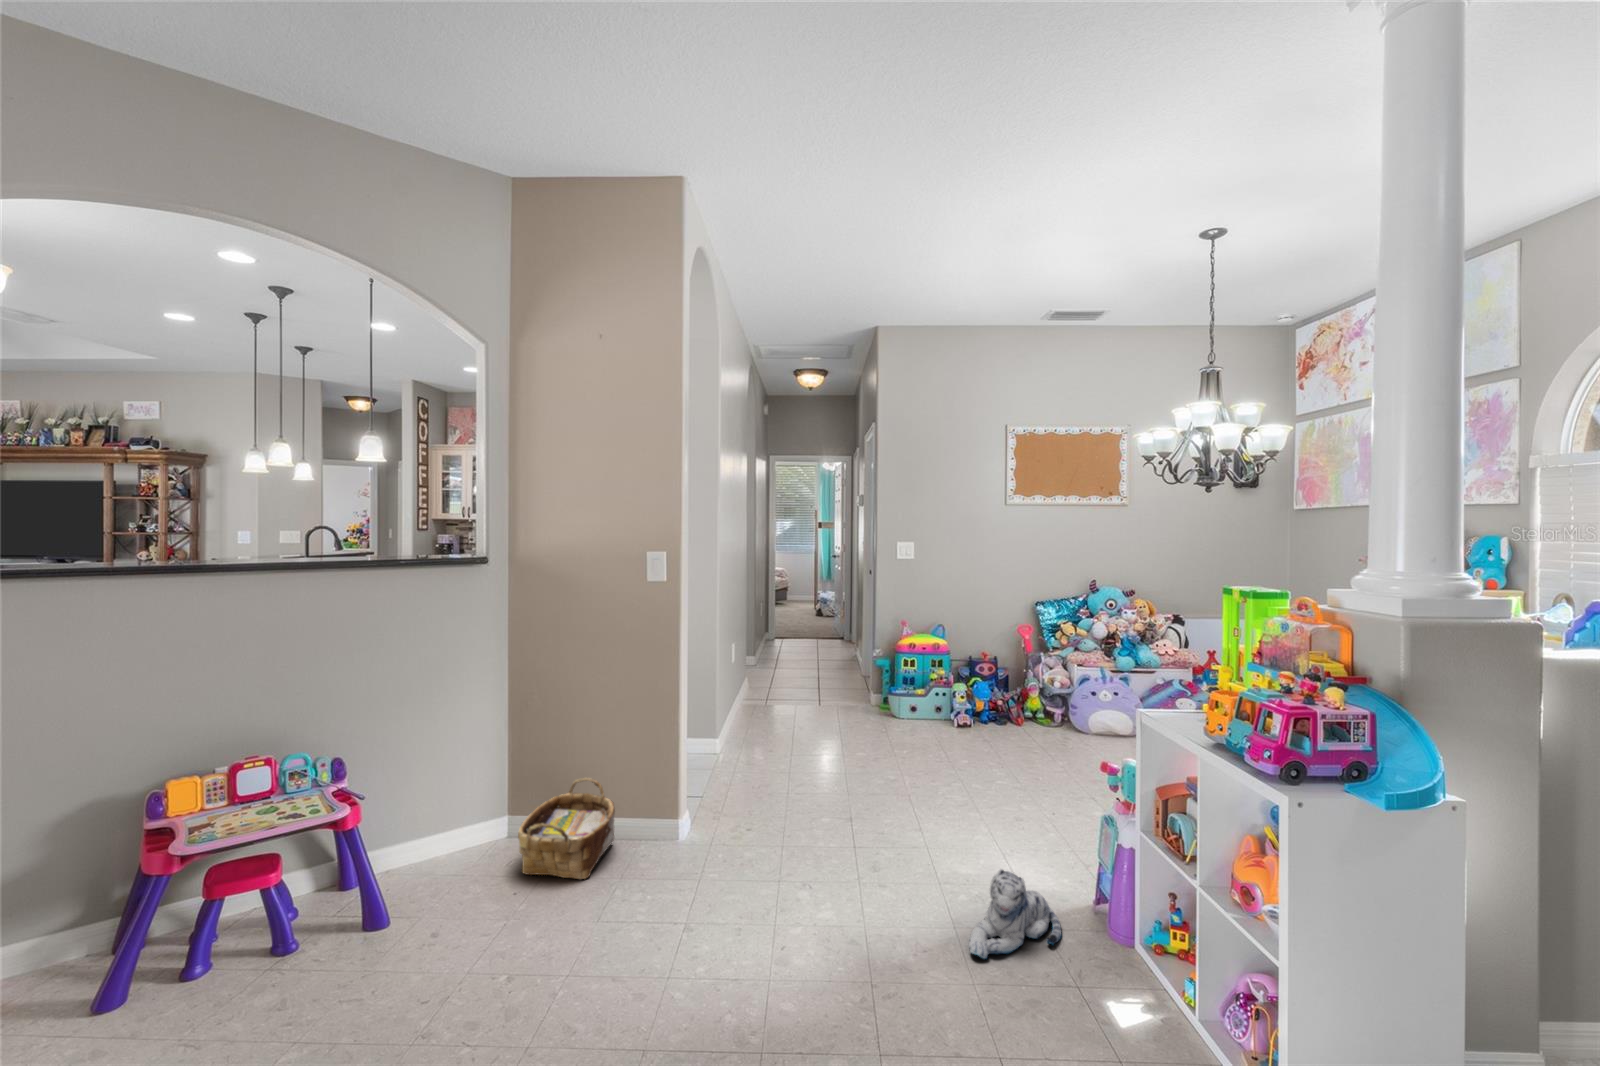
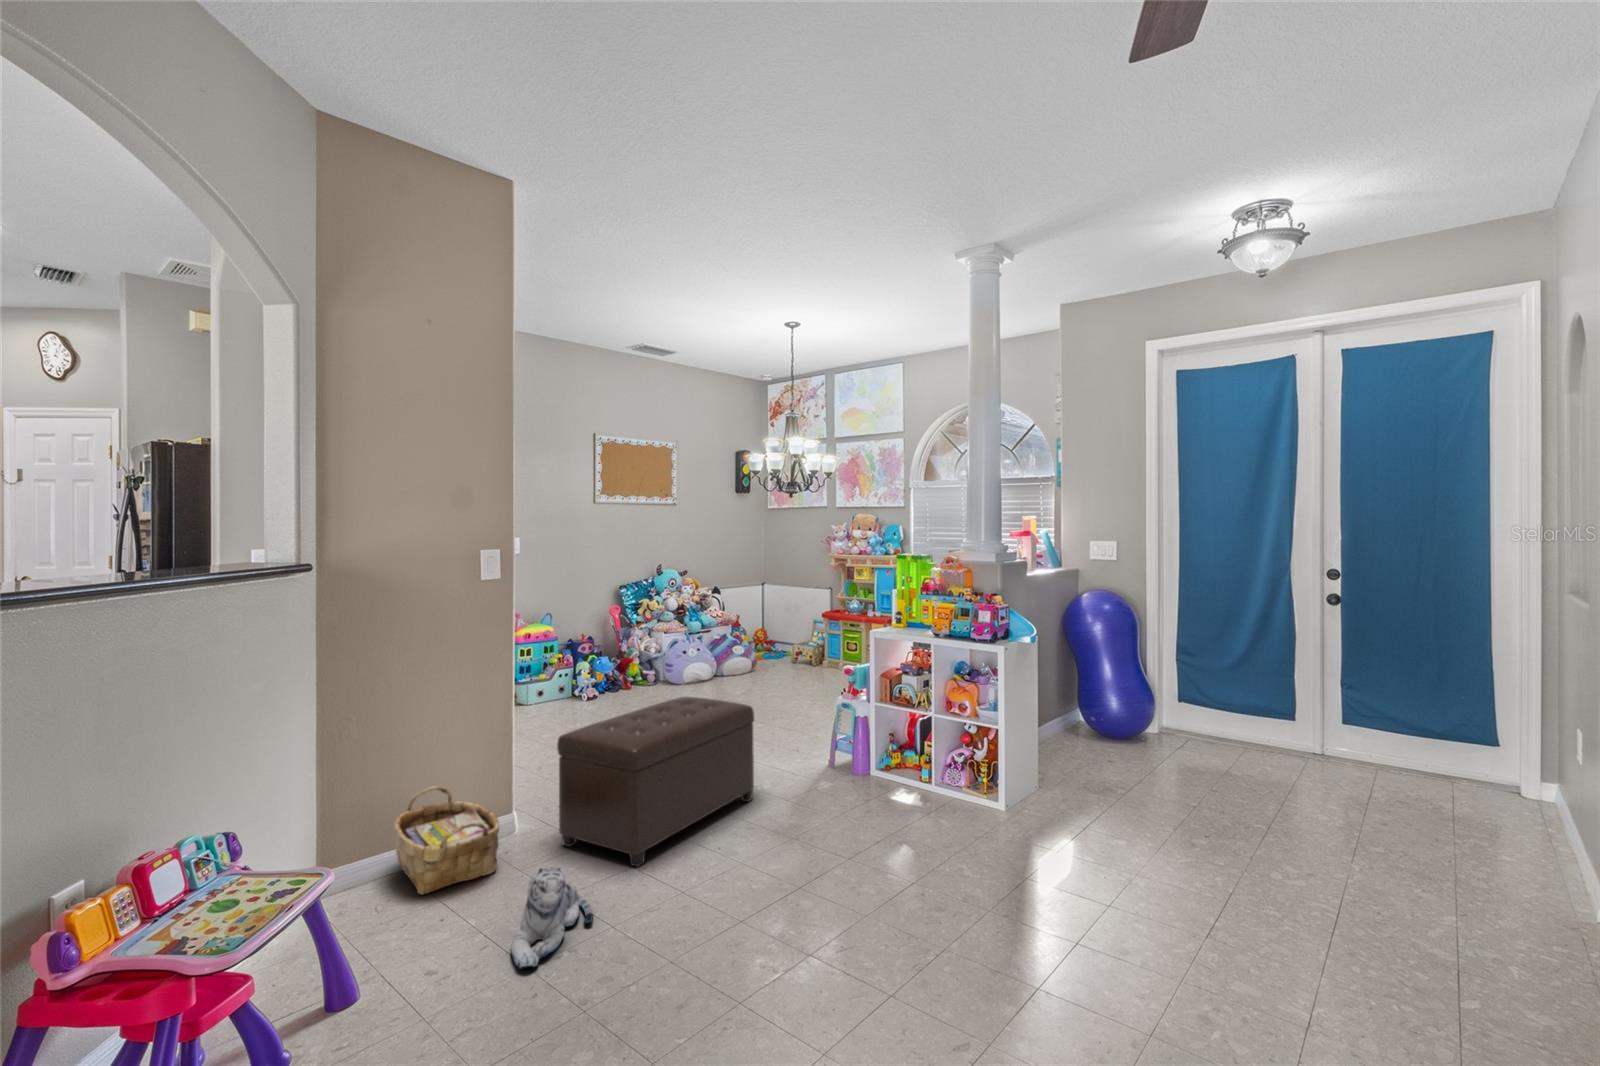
ottoman: none [651,753,898,941] -> present [557,697,754,867]
plush toy: present [969,869,1062,959] -> present [511,867,593,969]

